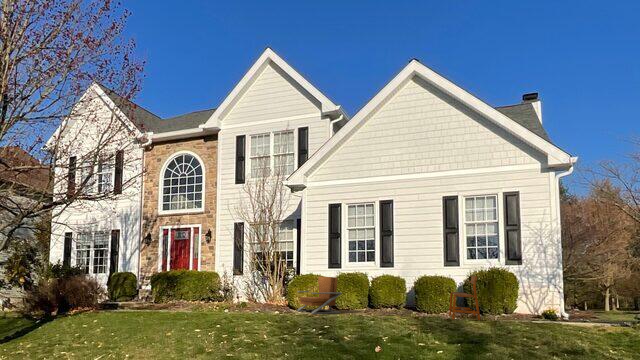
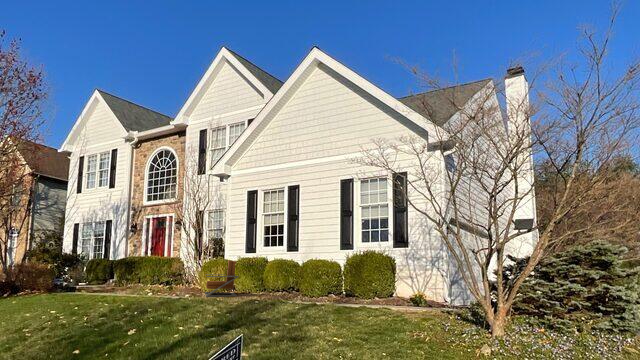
bench: present [449,276,480,320] -> none [314,259,355,305]

